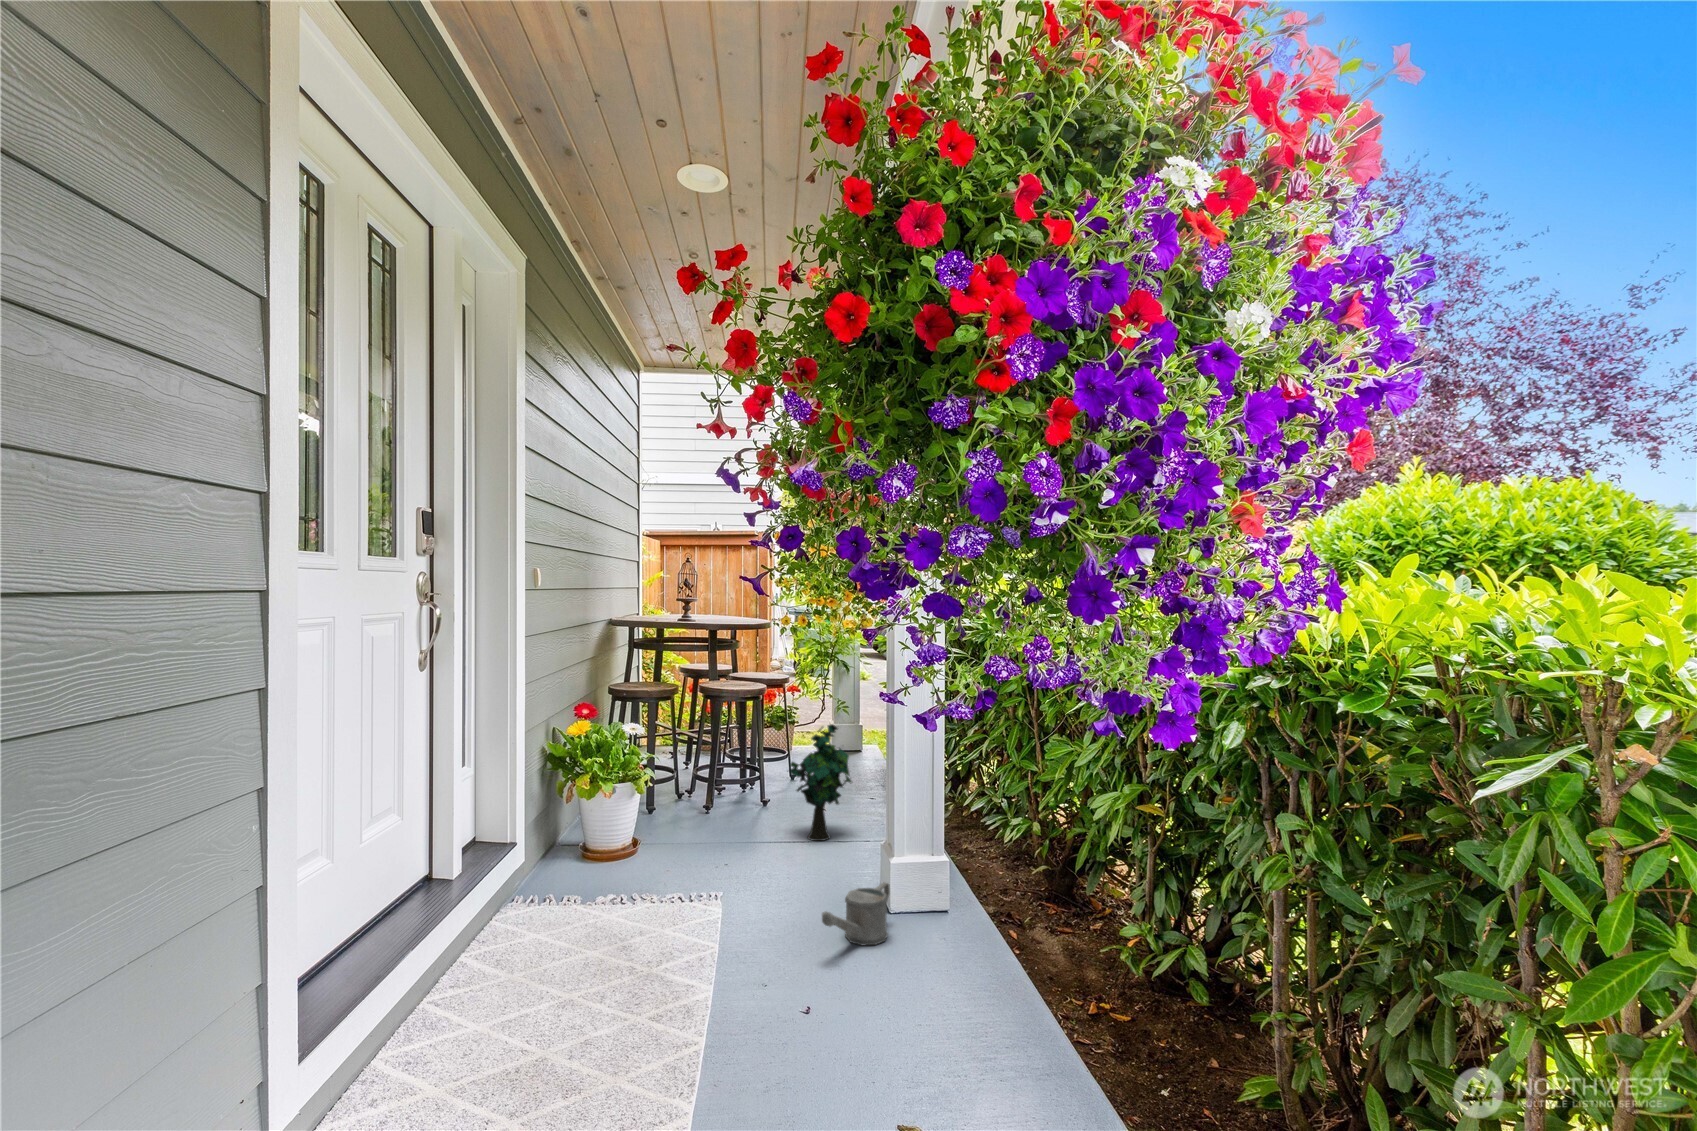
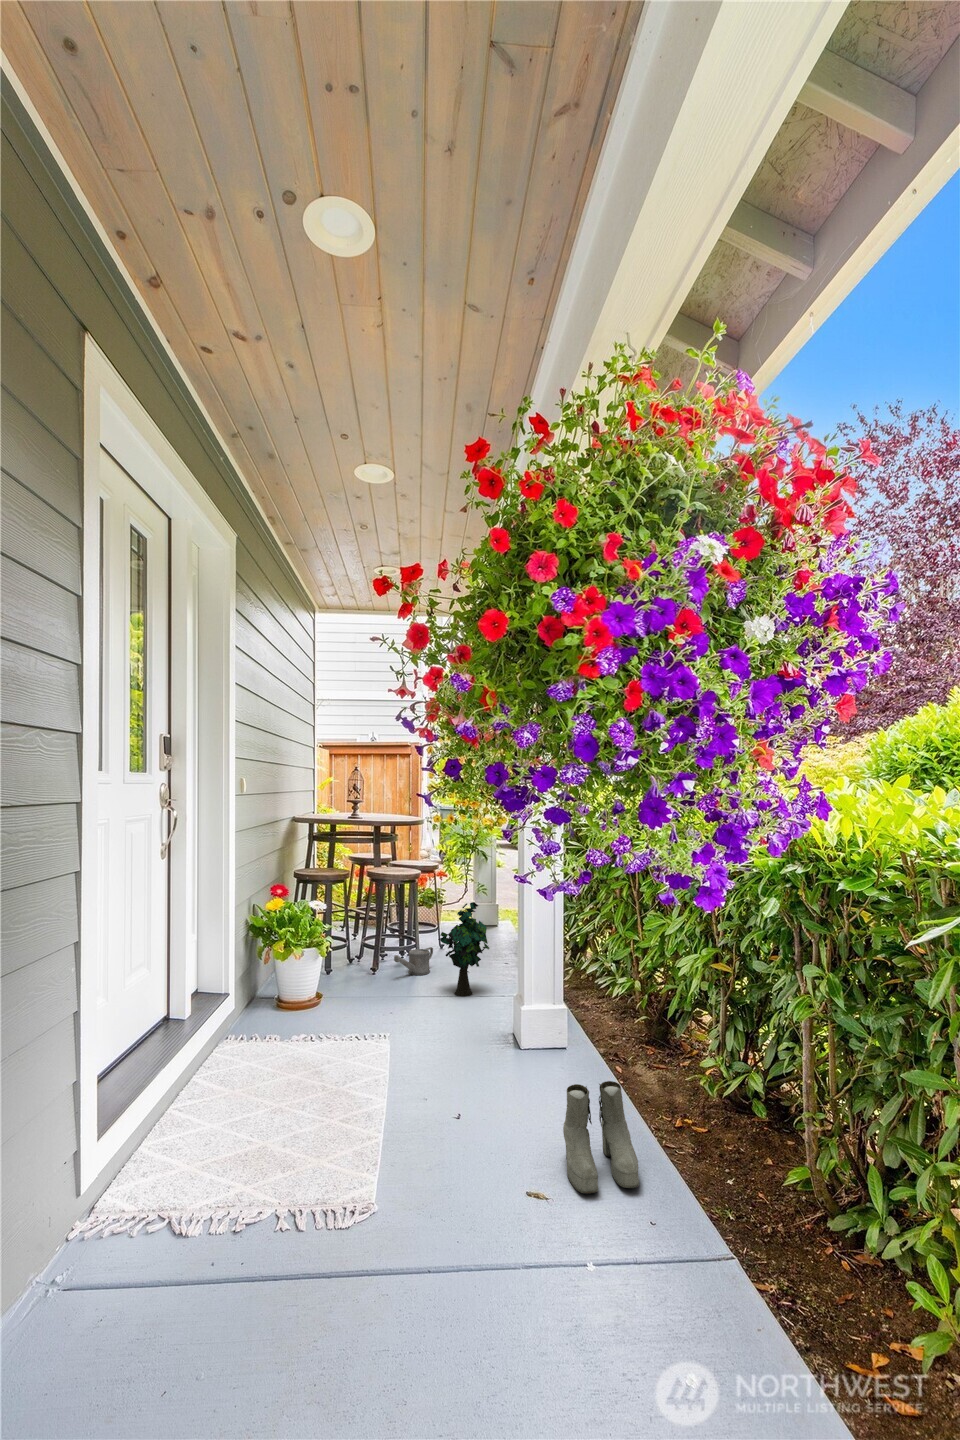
watering can: present [822,883,890,945] -> present [394,947,433,975]
boots: none [944,956,1043,1100] -> present [563,1081,639,1194]

